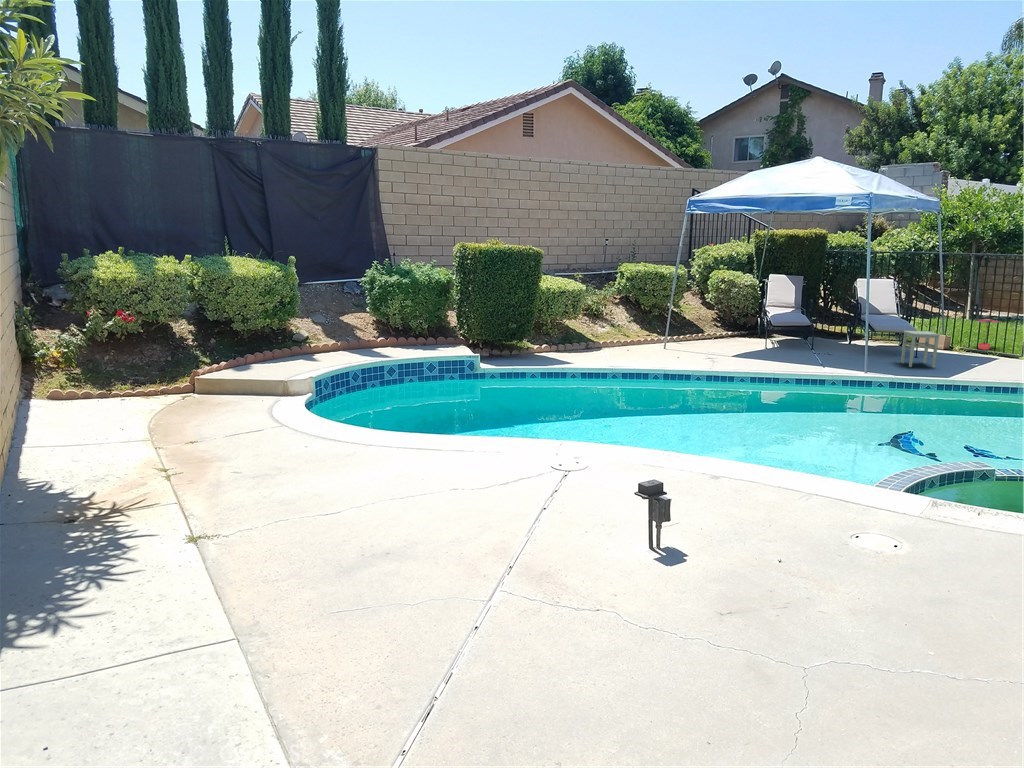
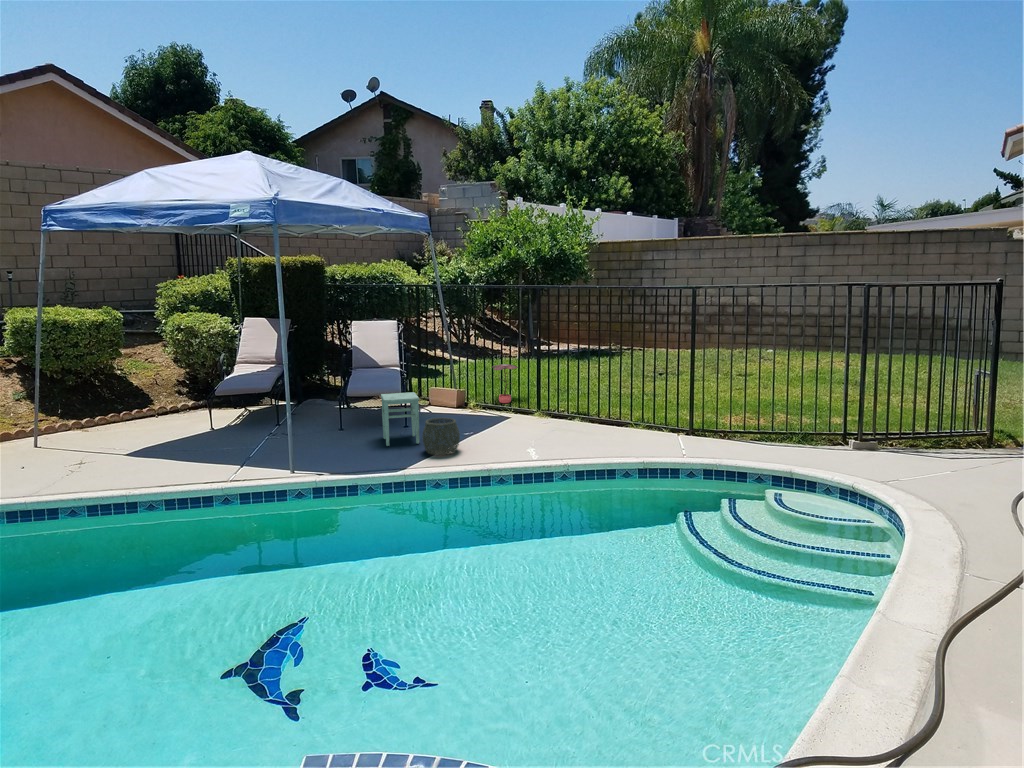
woven basket: none [944,349,976,375] -> present [422,418,460,455]

